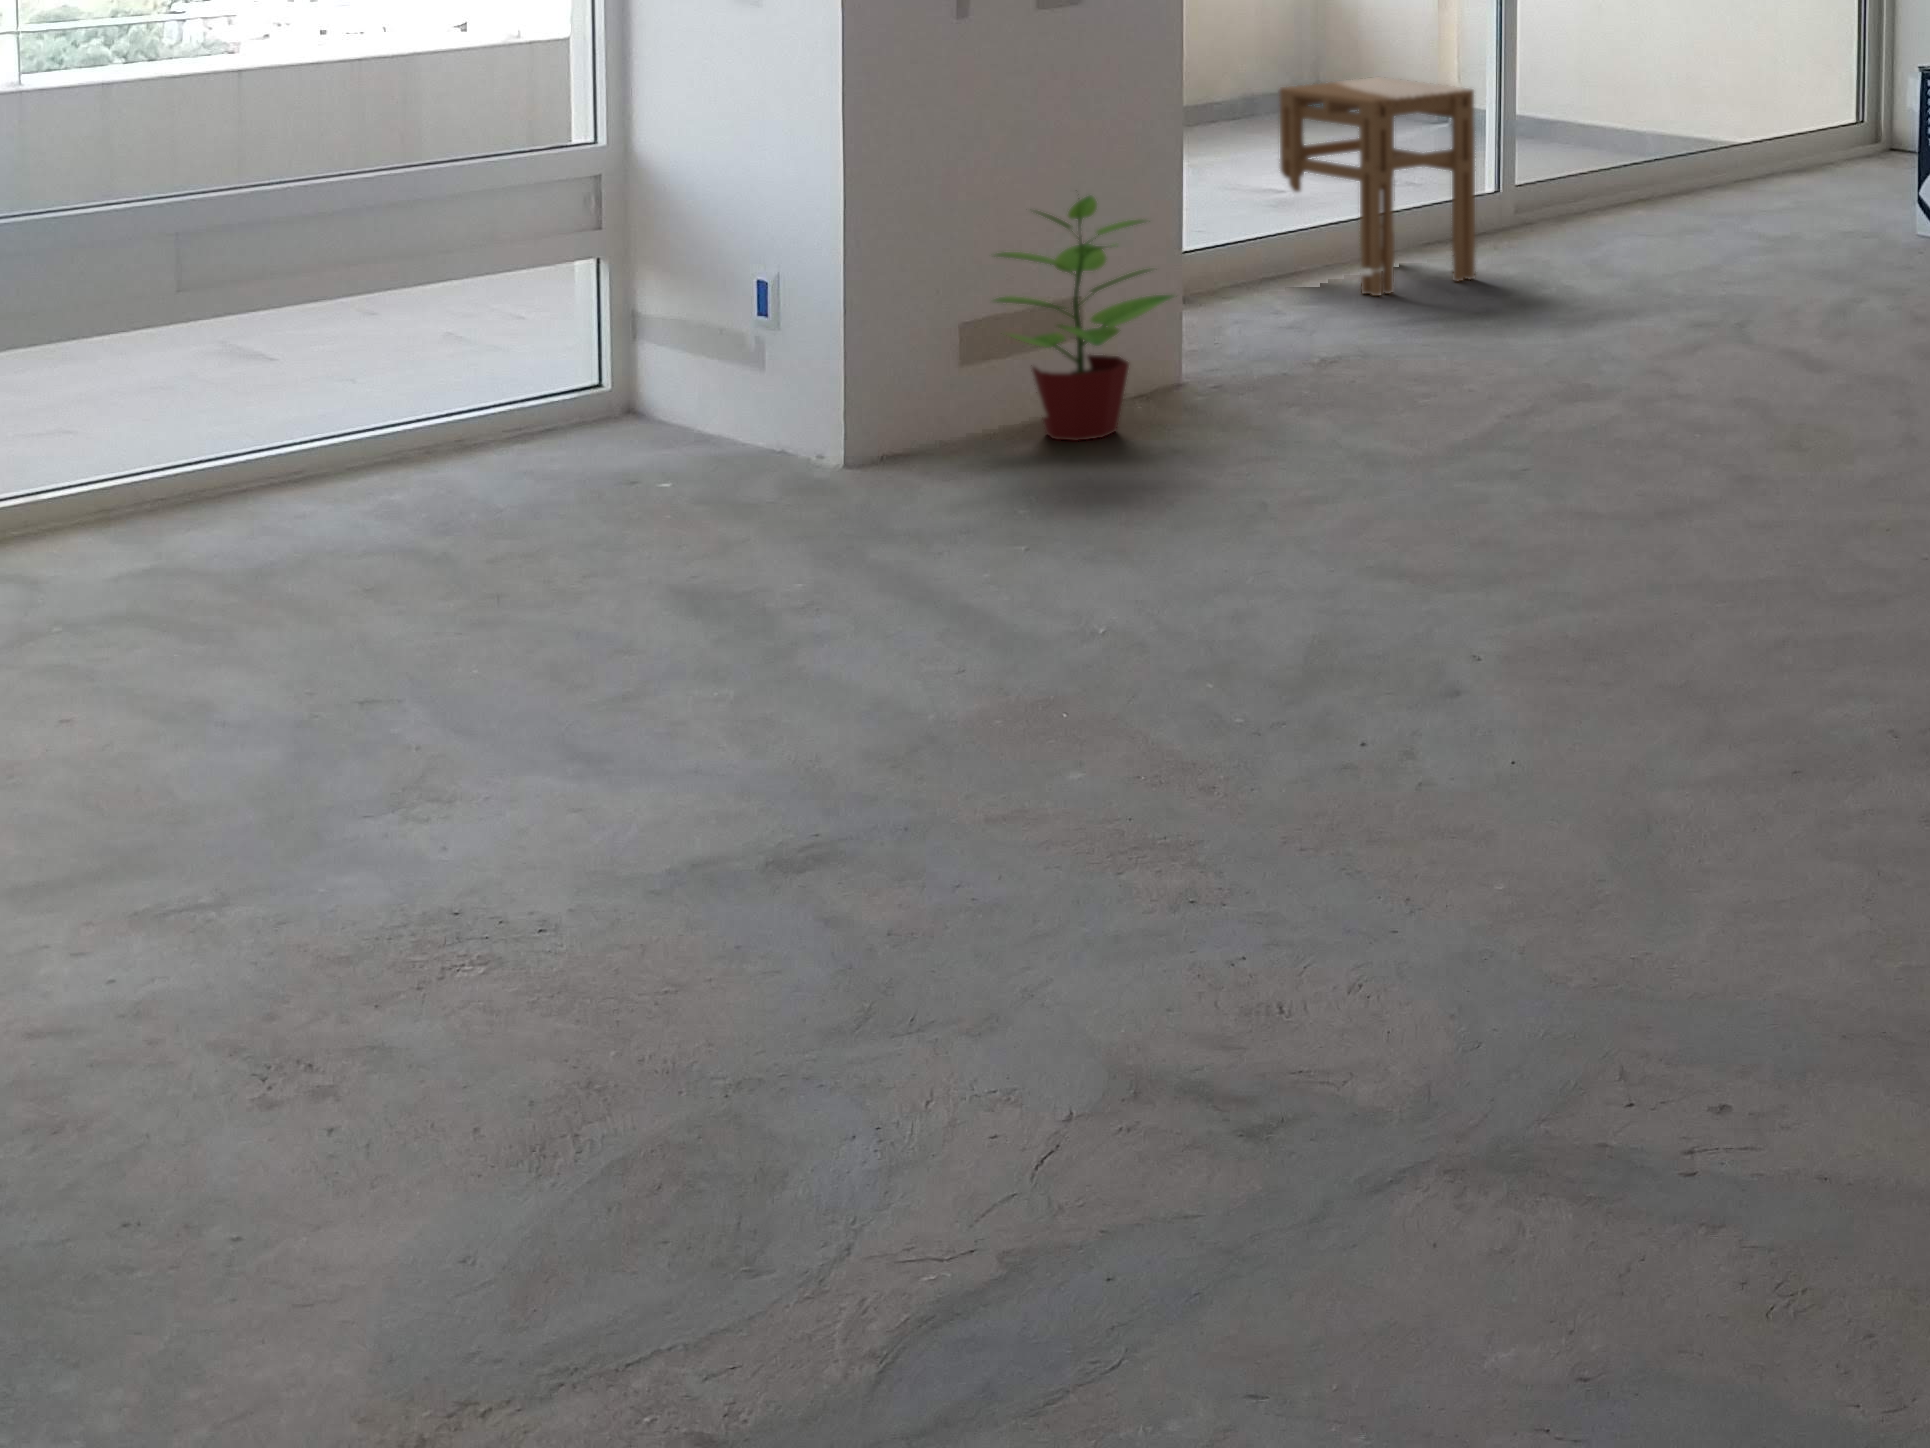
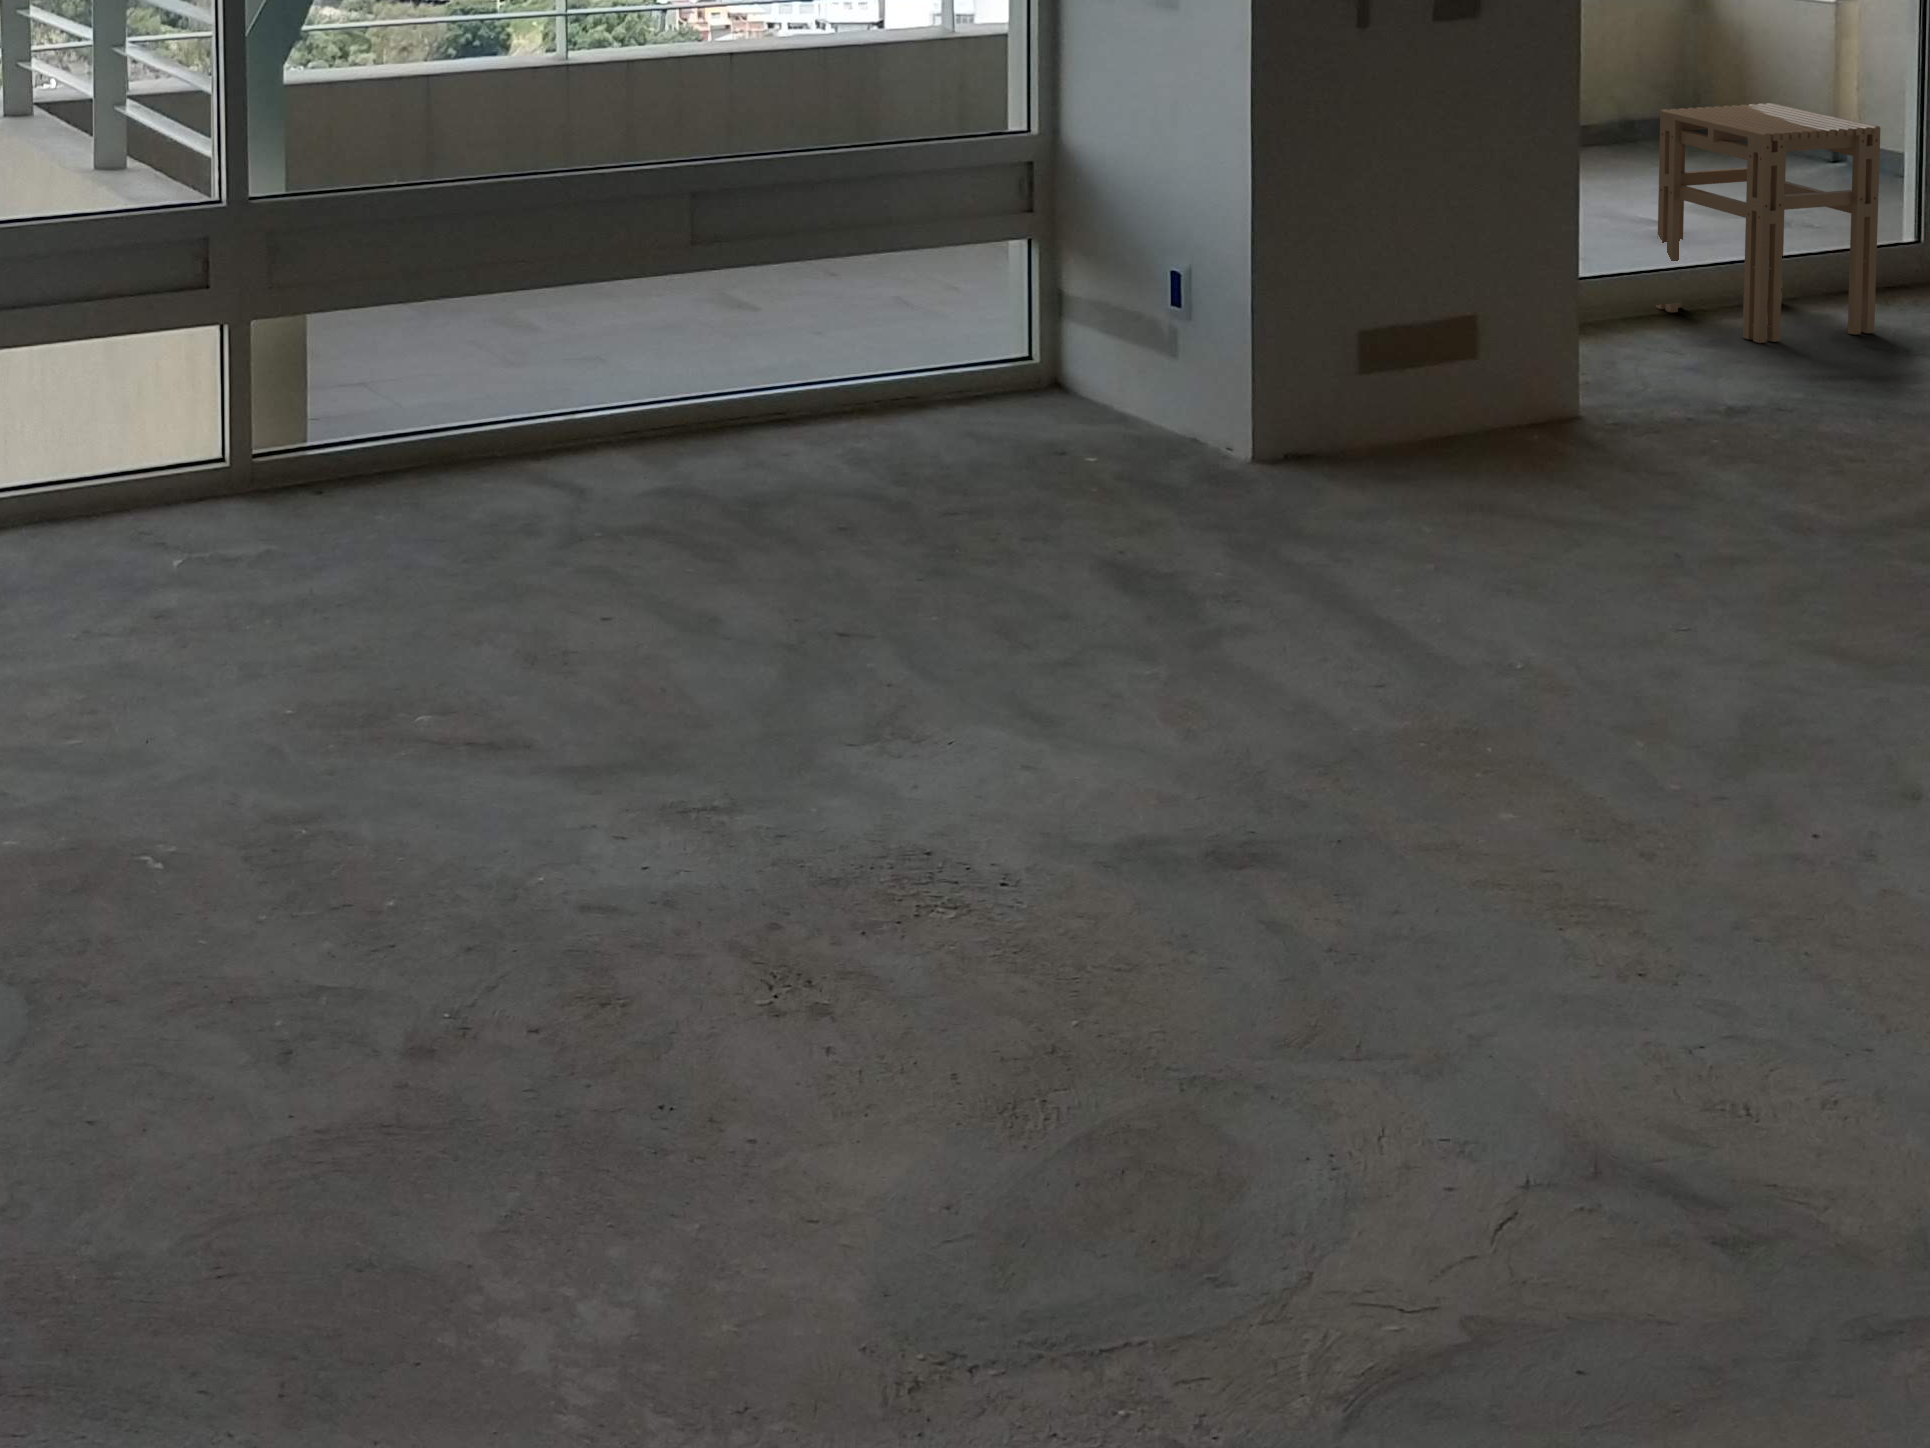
potted plant: present [995,196,1173,441] -> none [1336,226,1543,483]

